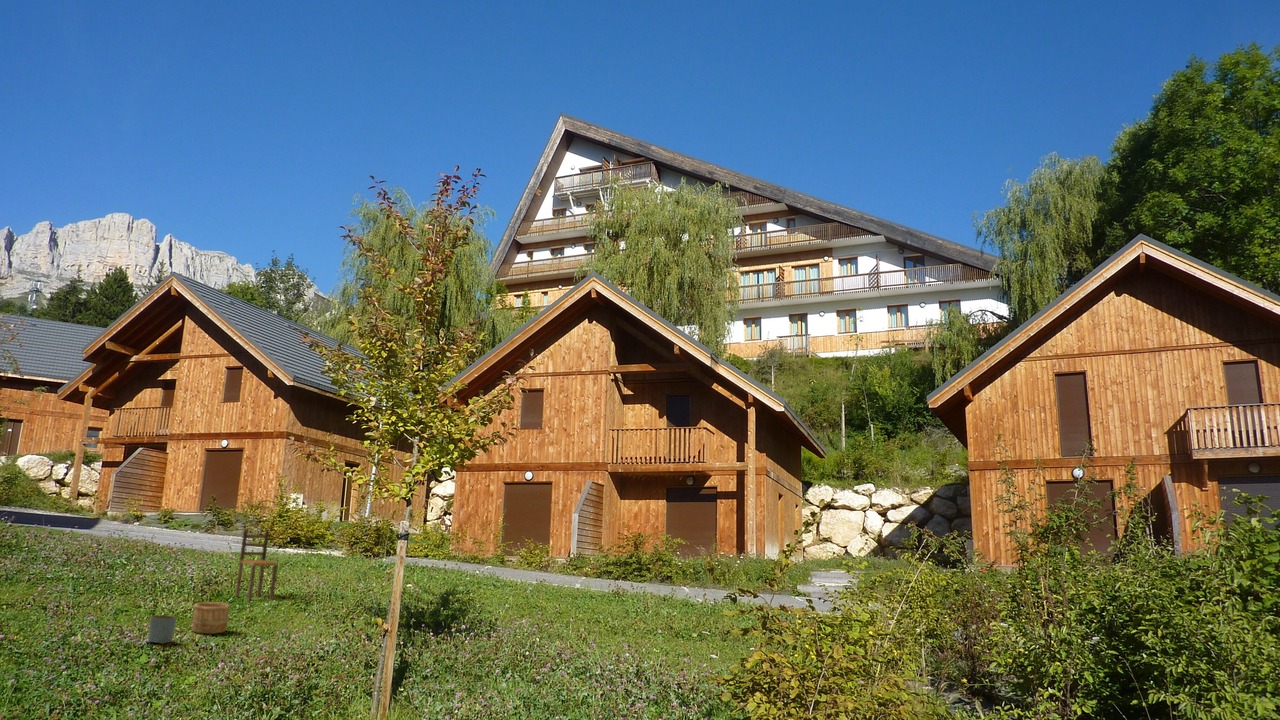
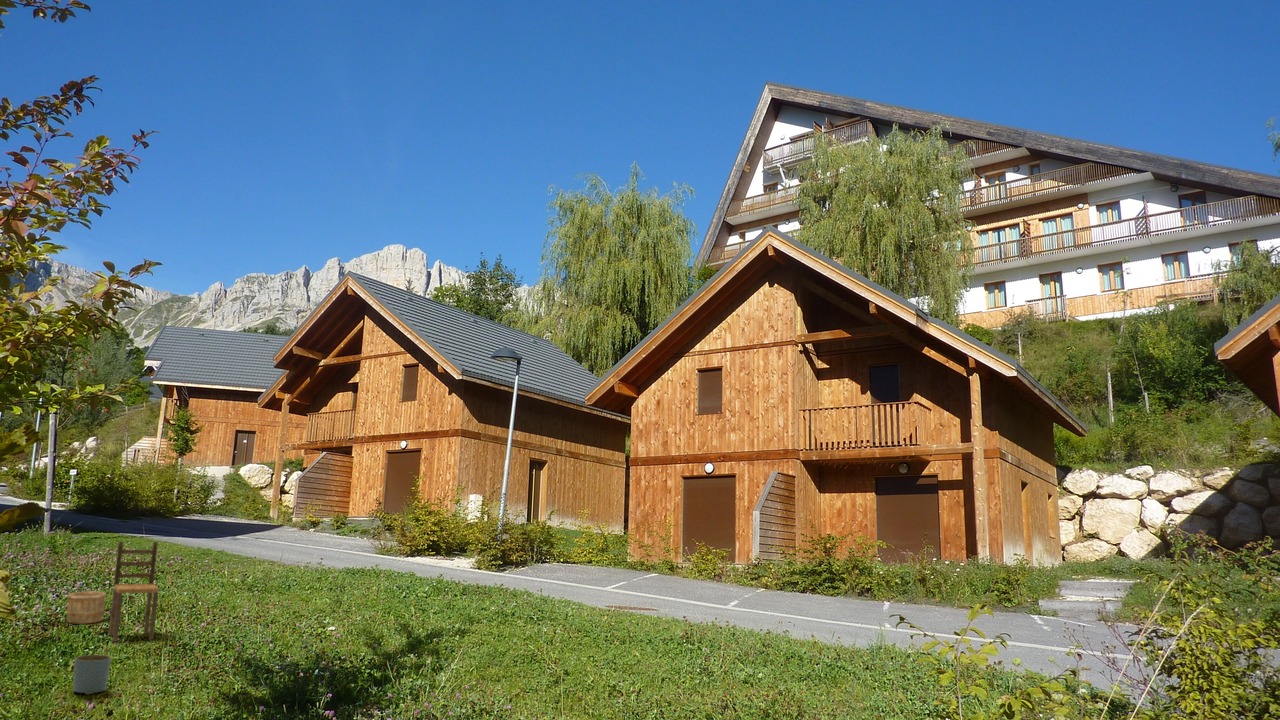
chair: present [235,529,278,601] -> present [109,542,159,642]
wooden bucket: present [192,602,230,634] -> present [67,591,106,624]

